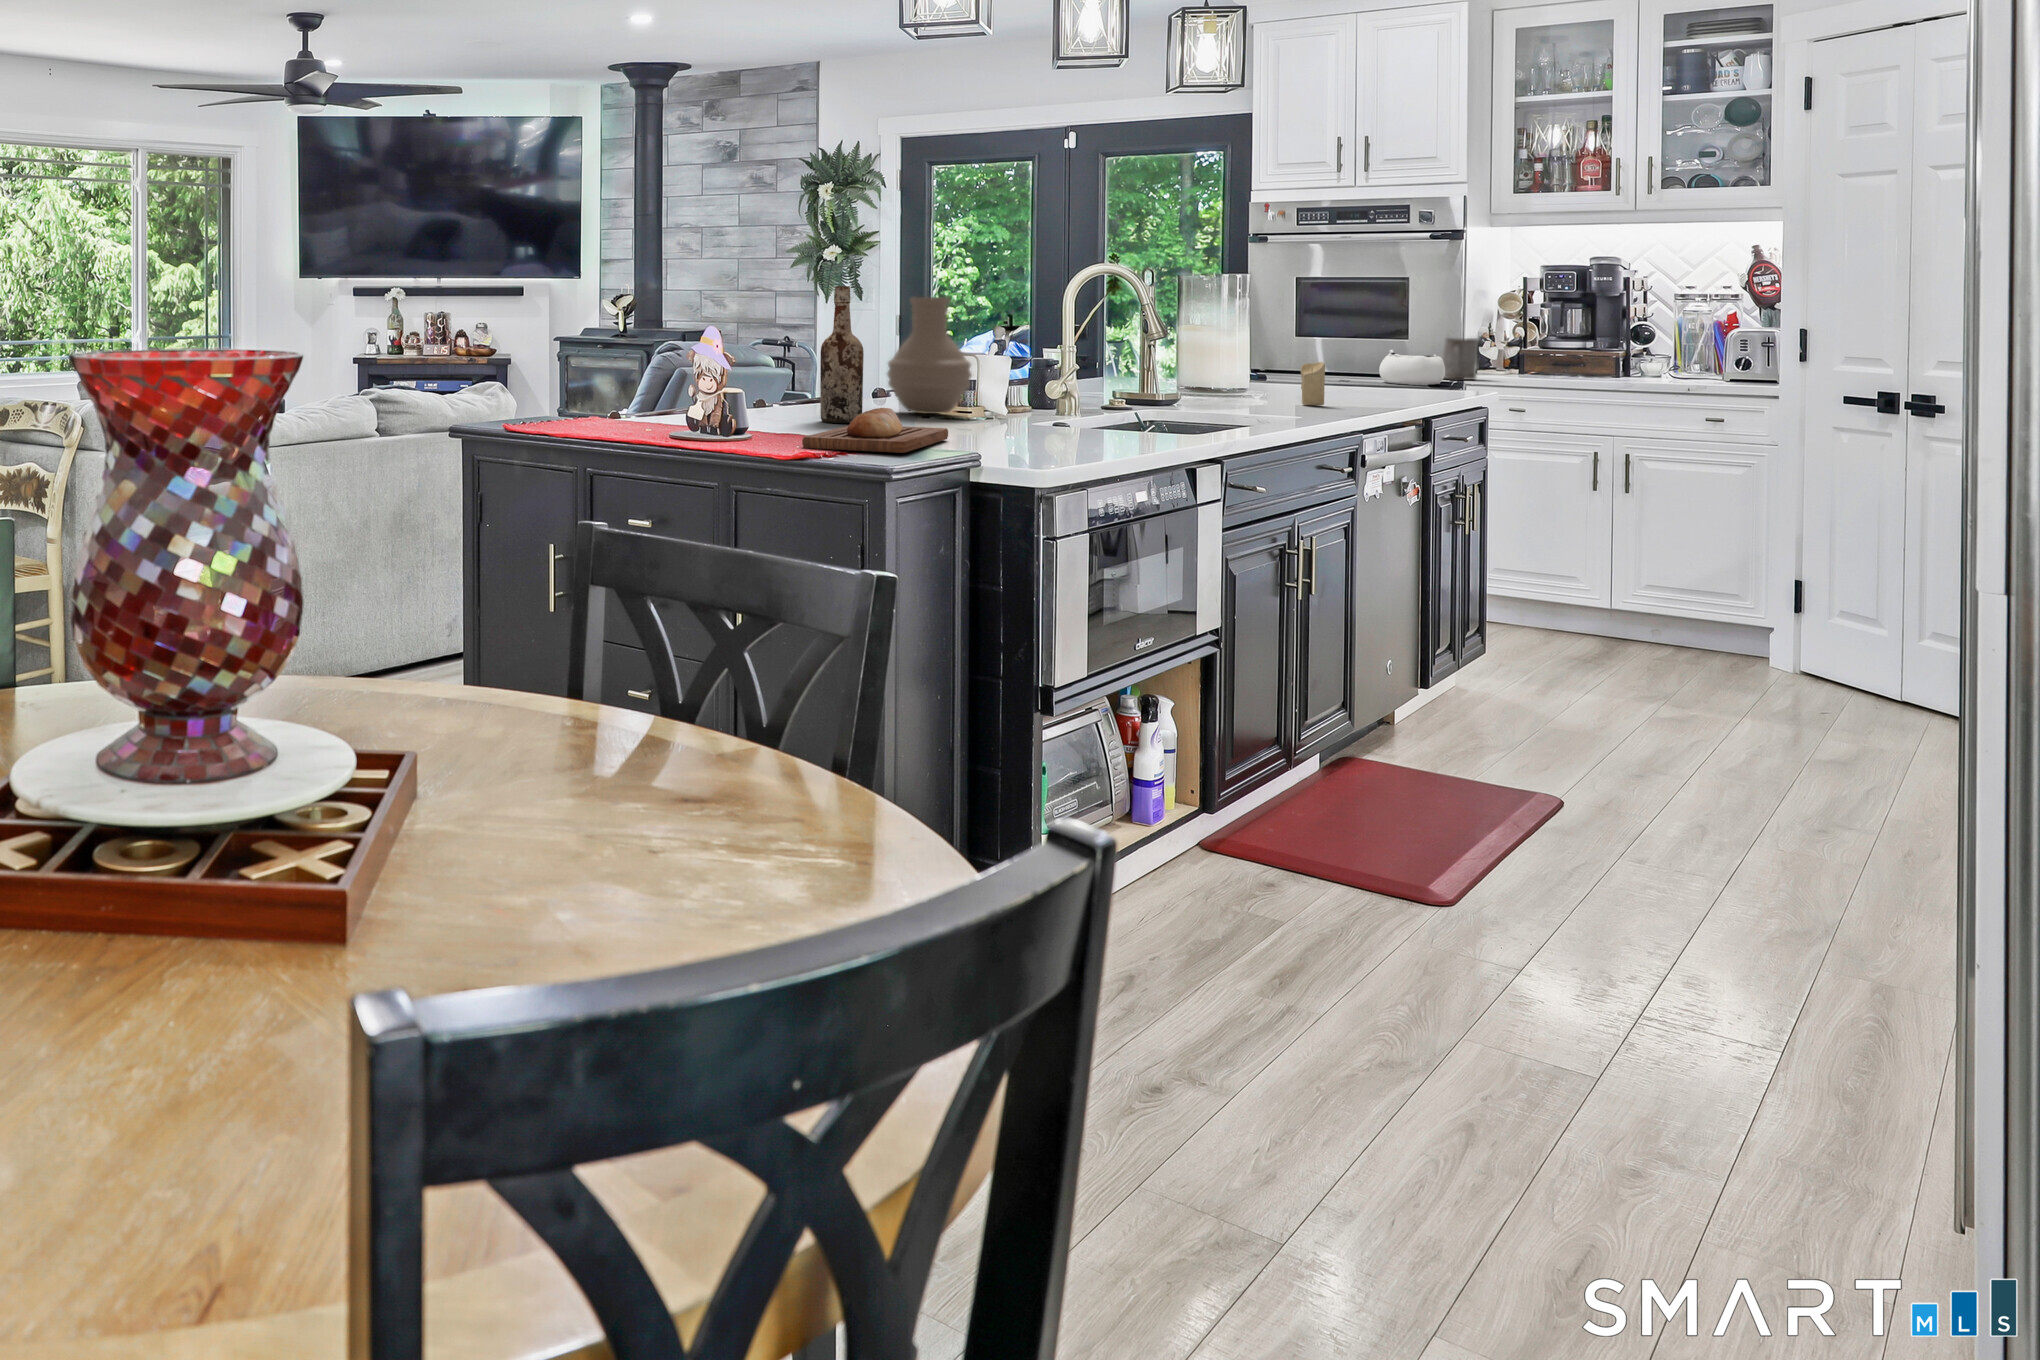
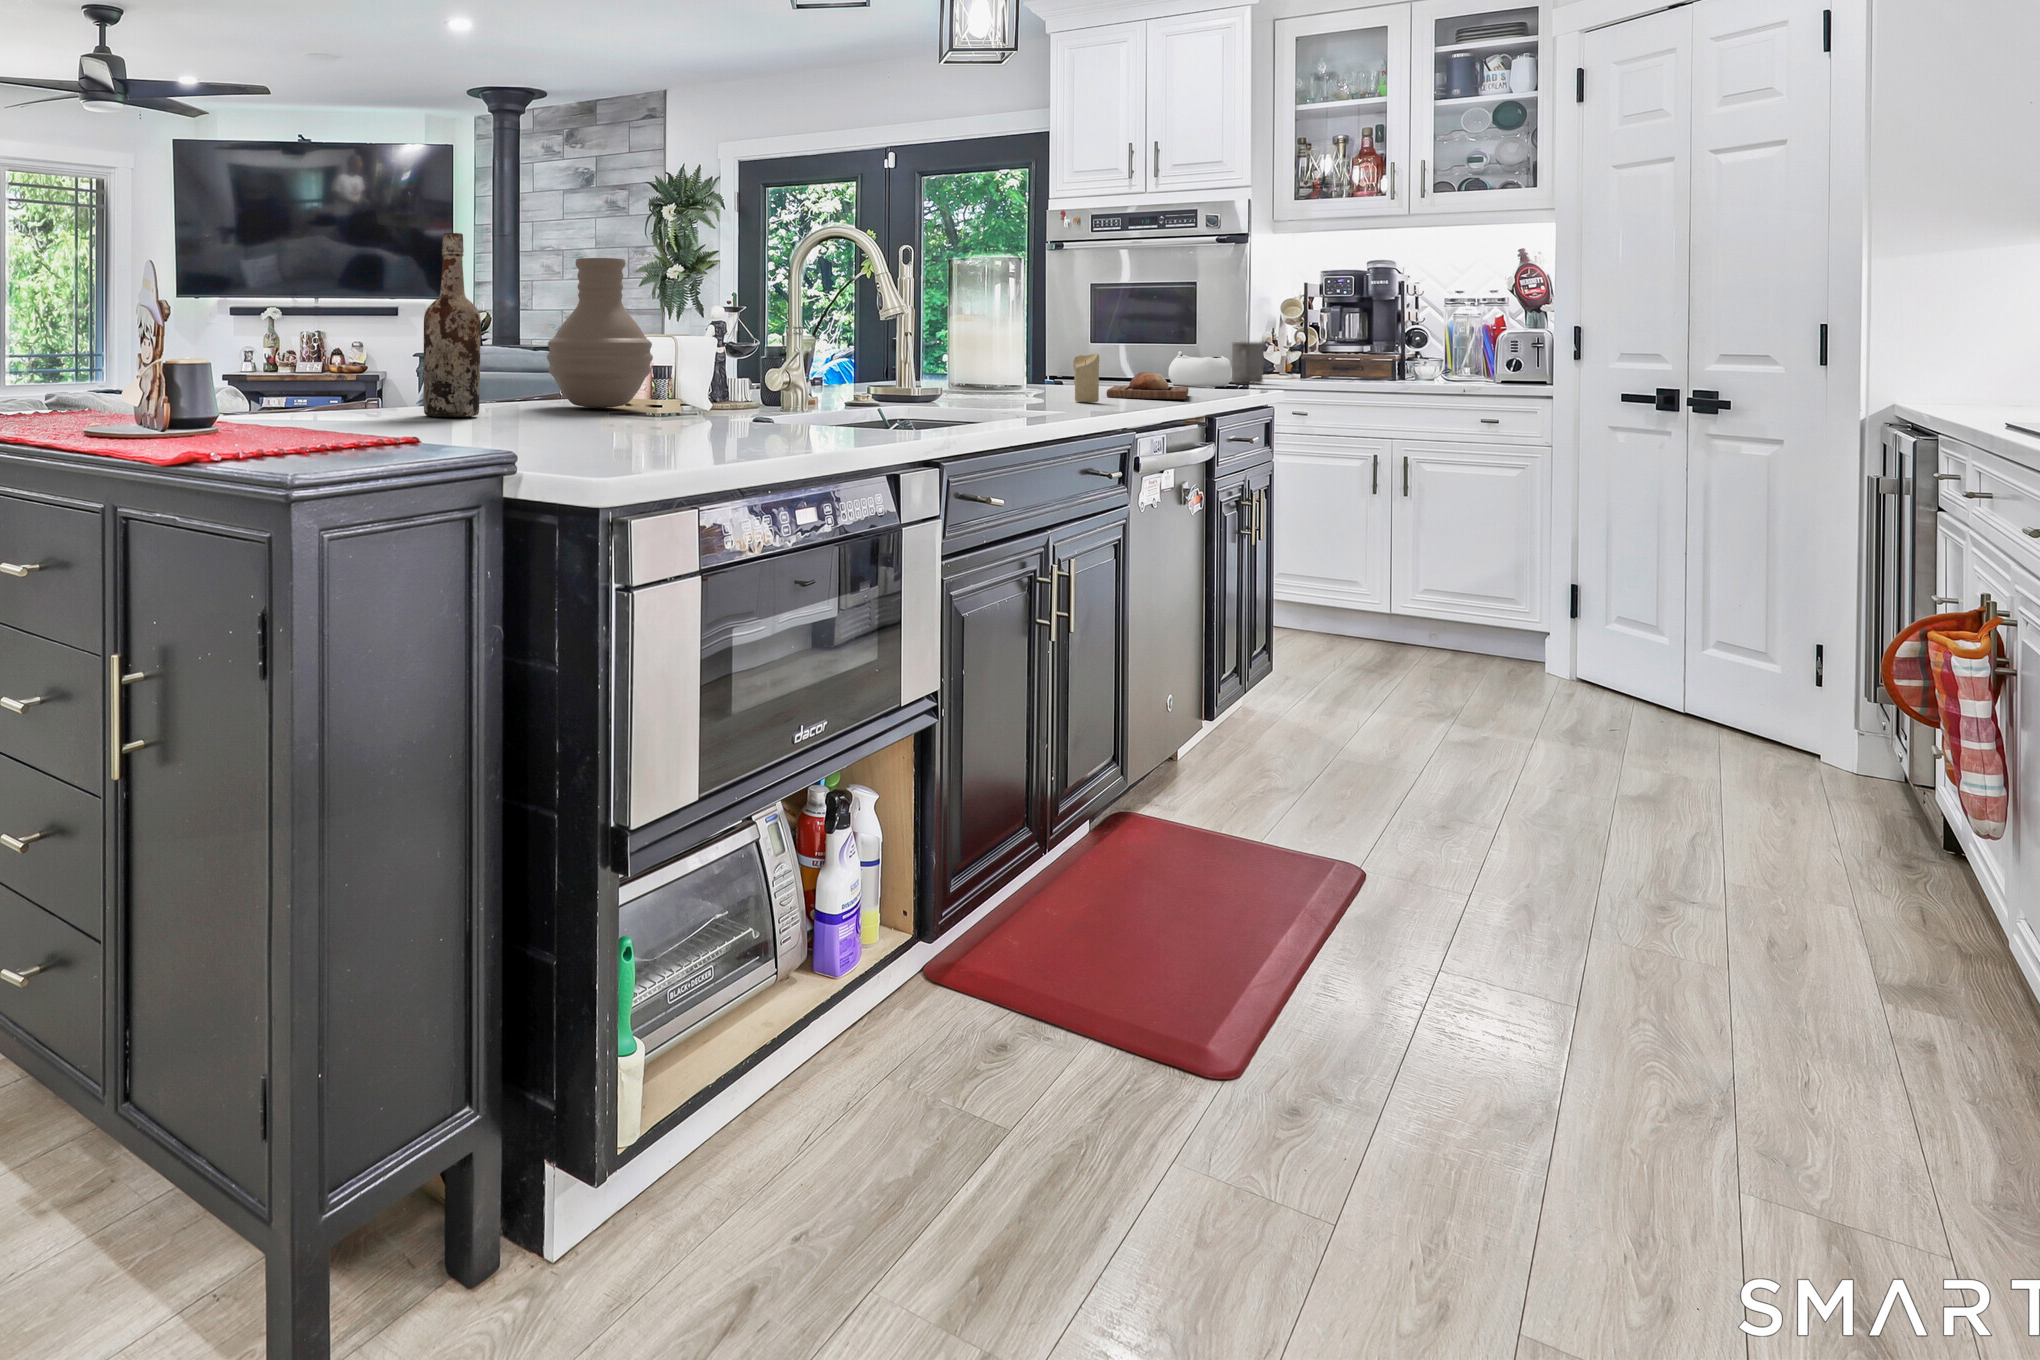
bread loaf: present [802,408,948,453] -> present [1107,372,1188,399]

